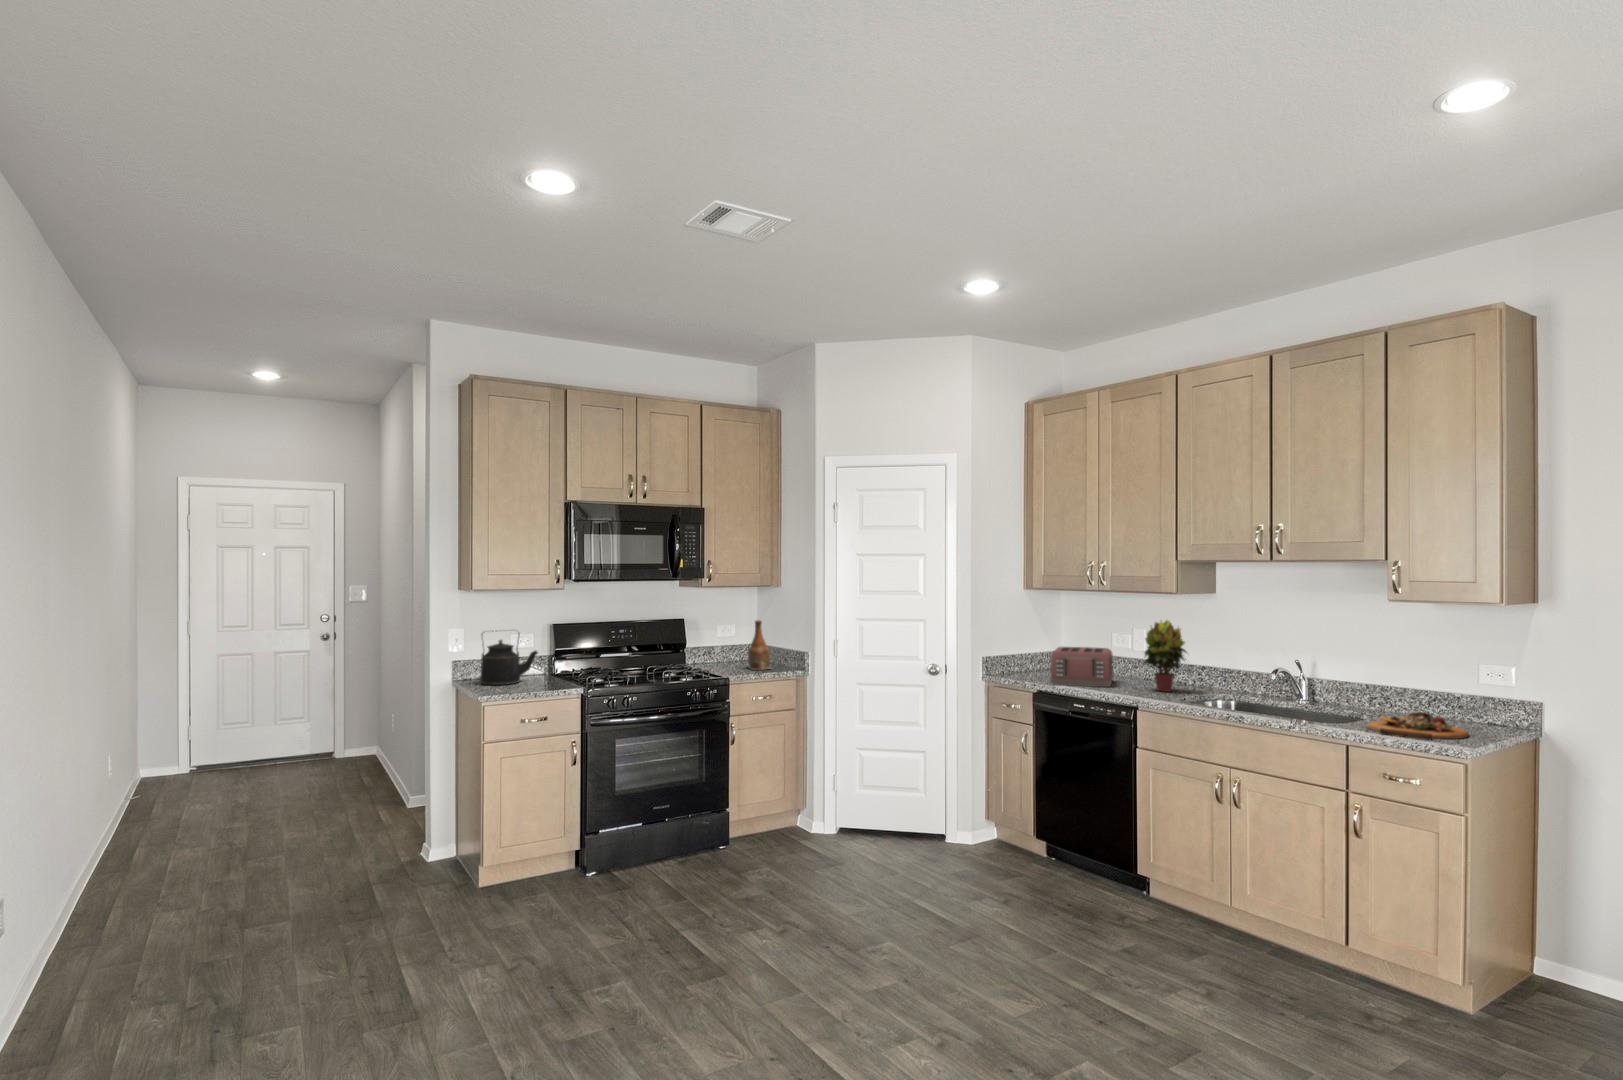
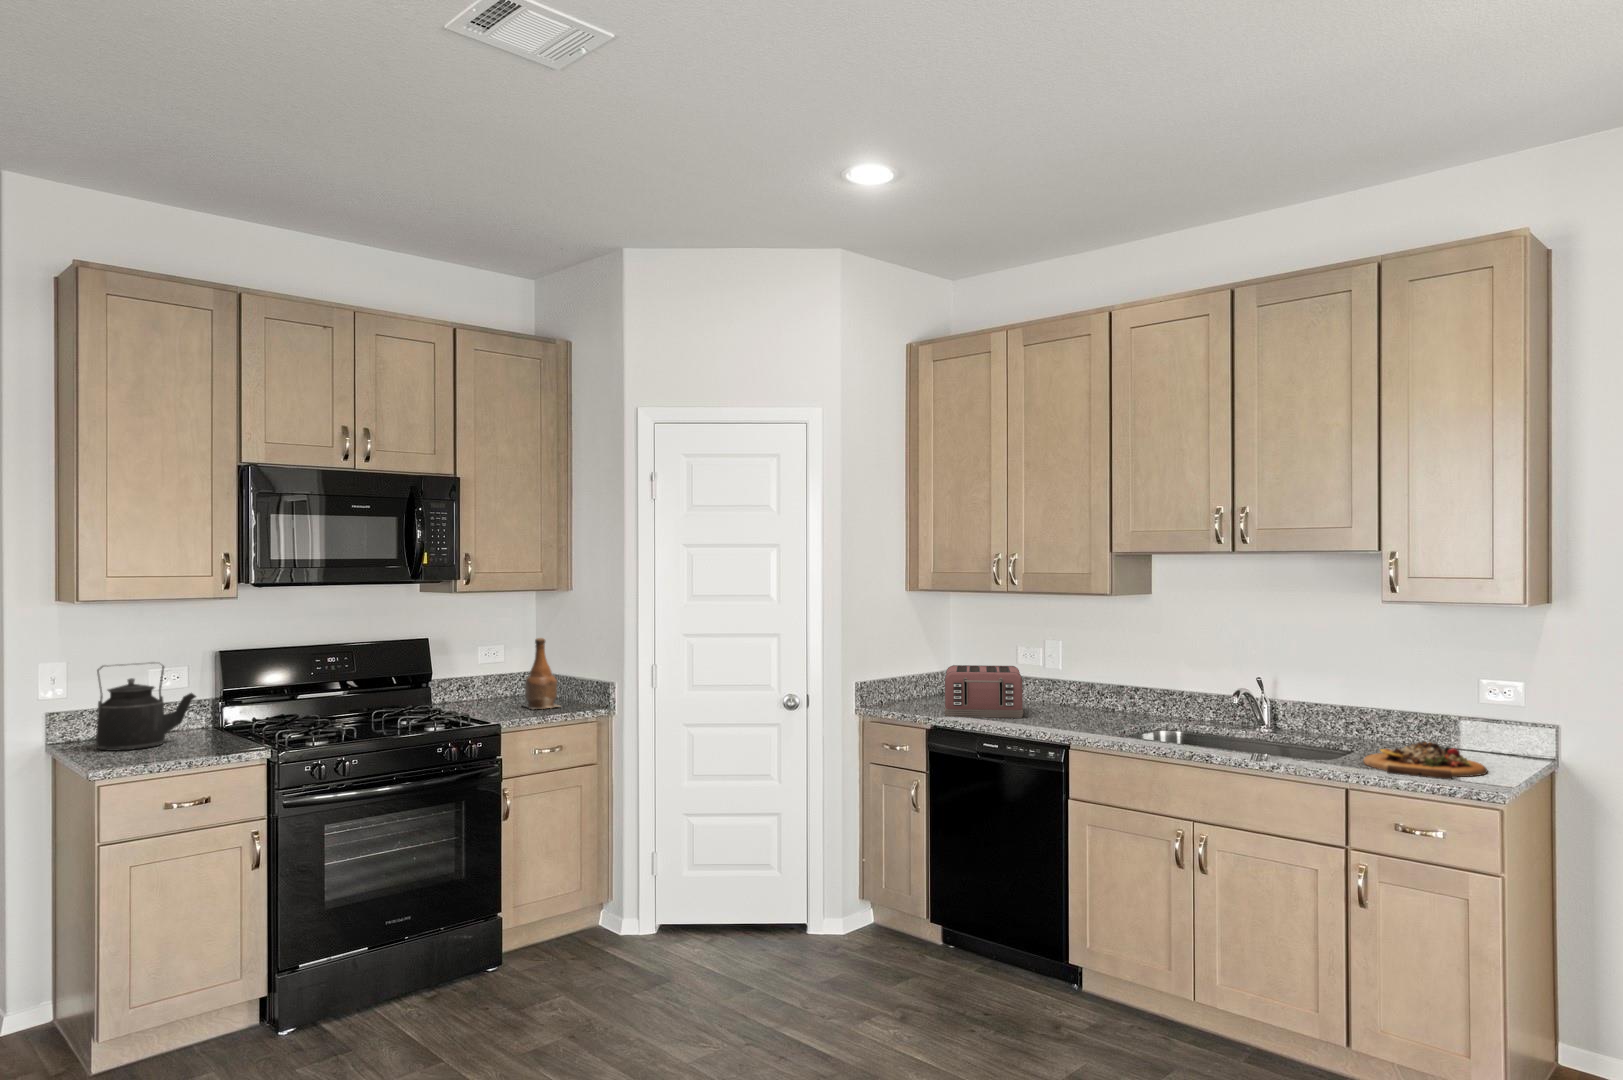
potted plant: present [1143,621,1186,692] -> none [1061,628,1124,722]

